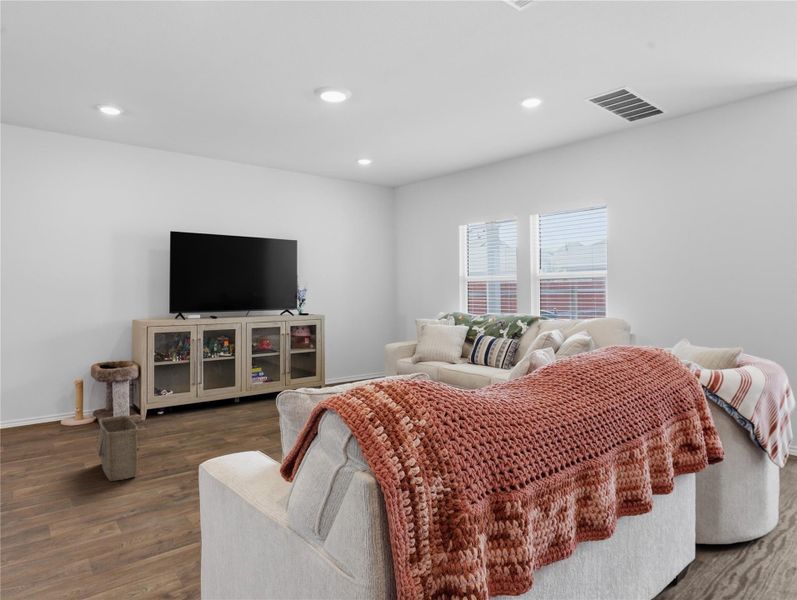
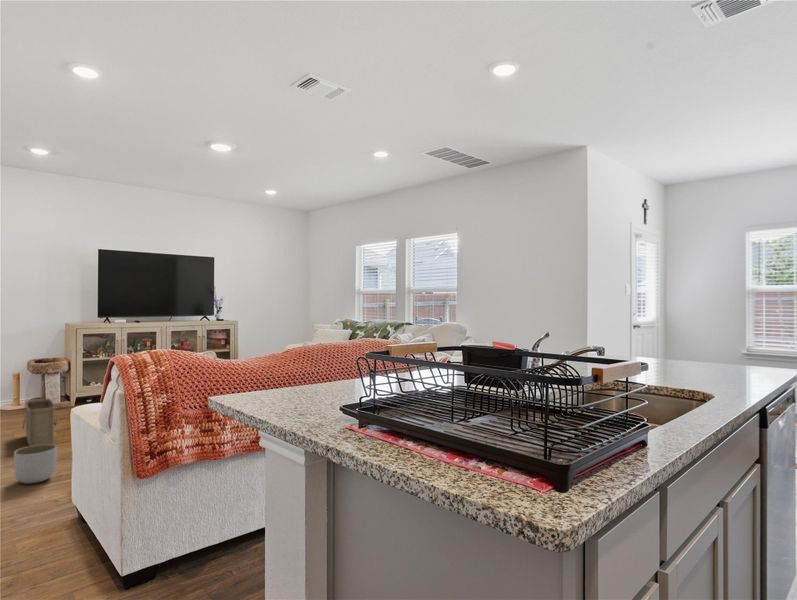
planter: none [102,487,156,546] -> present [14,444,57,484]

